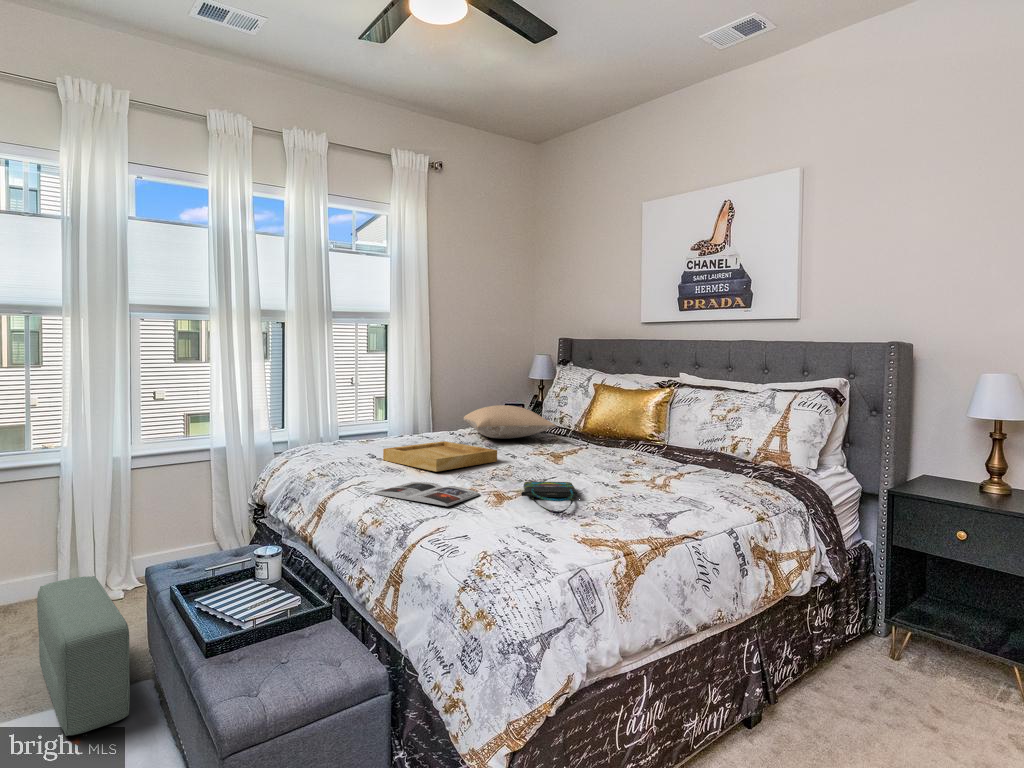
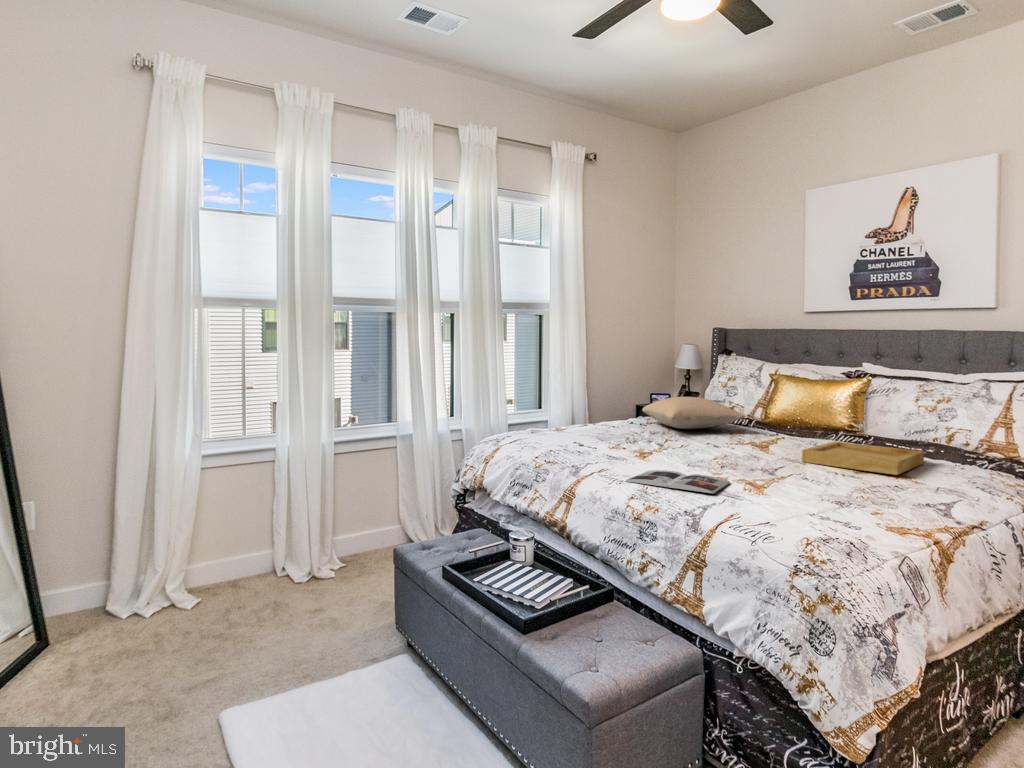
tray: present [383,441,497,472] -> present [802,441,924,475]
tote bag: present [521,482,580,514] -> none [765,470,837,502]
pouf: present [37,576,130,736] -> none [301,556,408,702]

